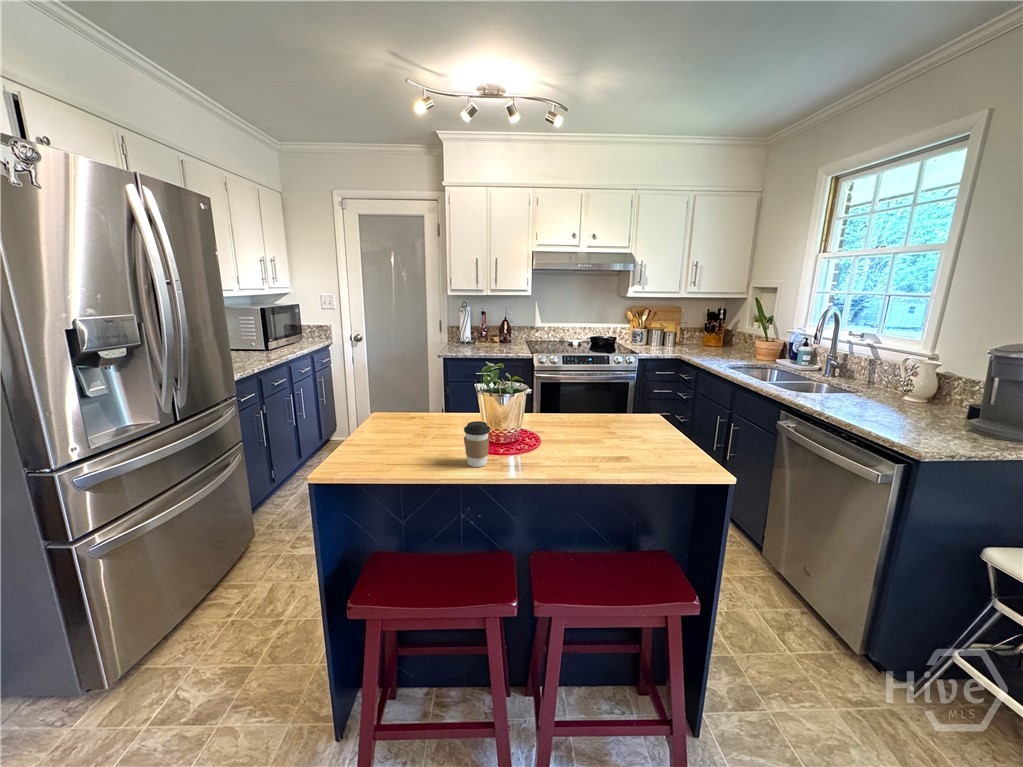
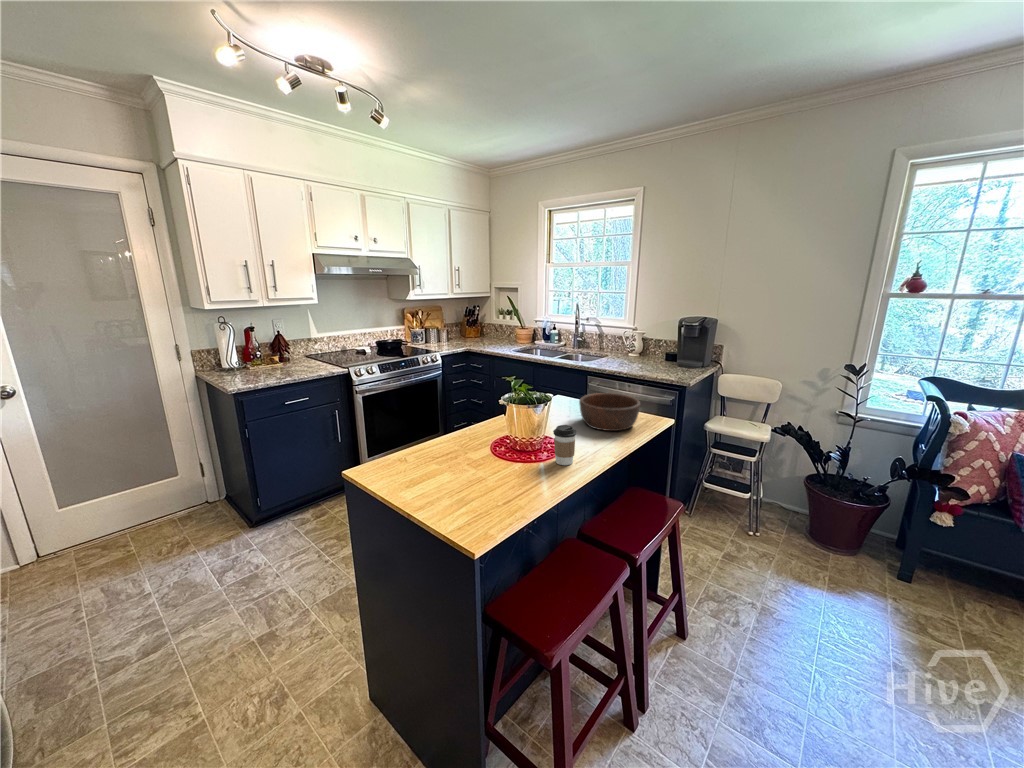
wooden bowl: none [581,411,664,464] -> present [579,393,640,431]

